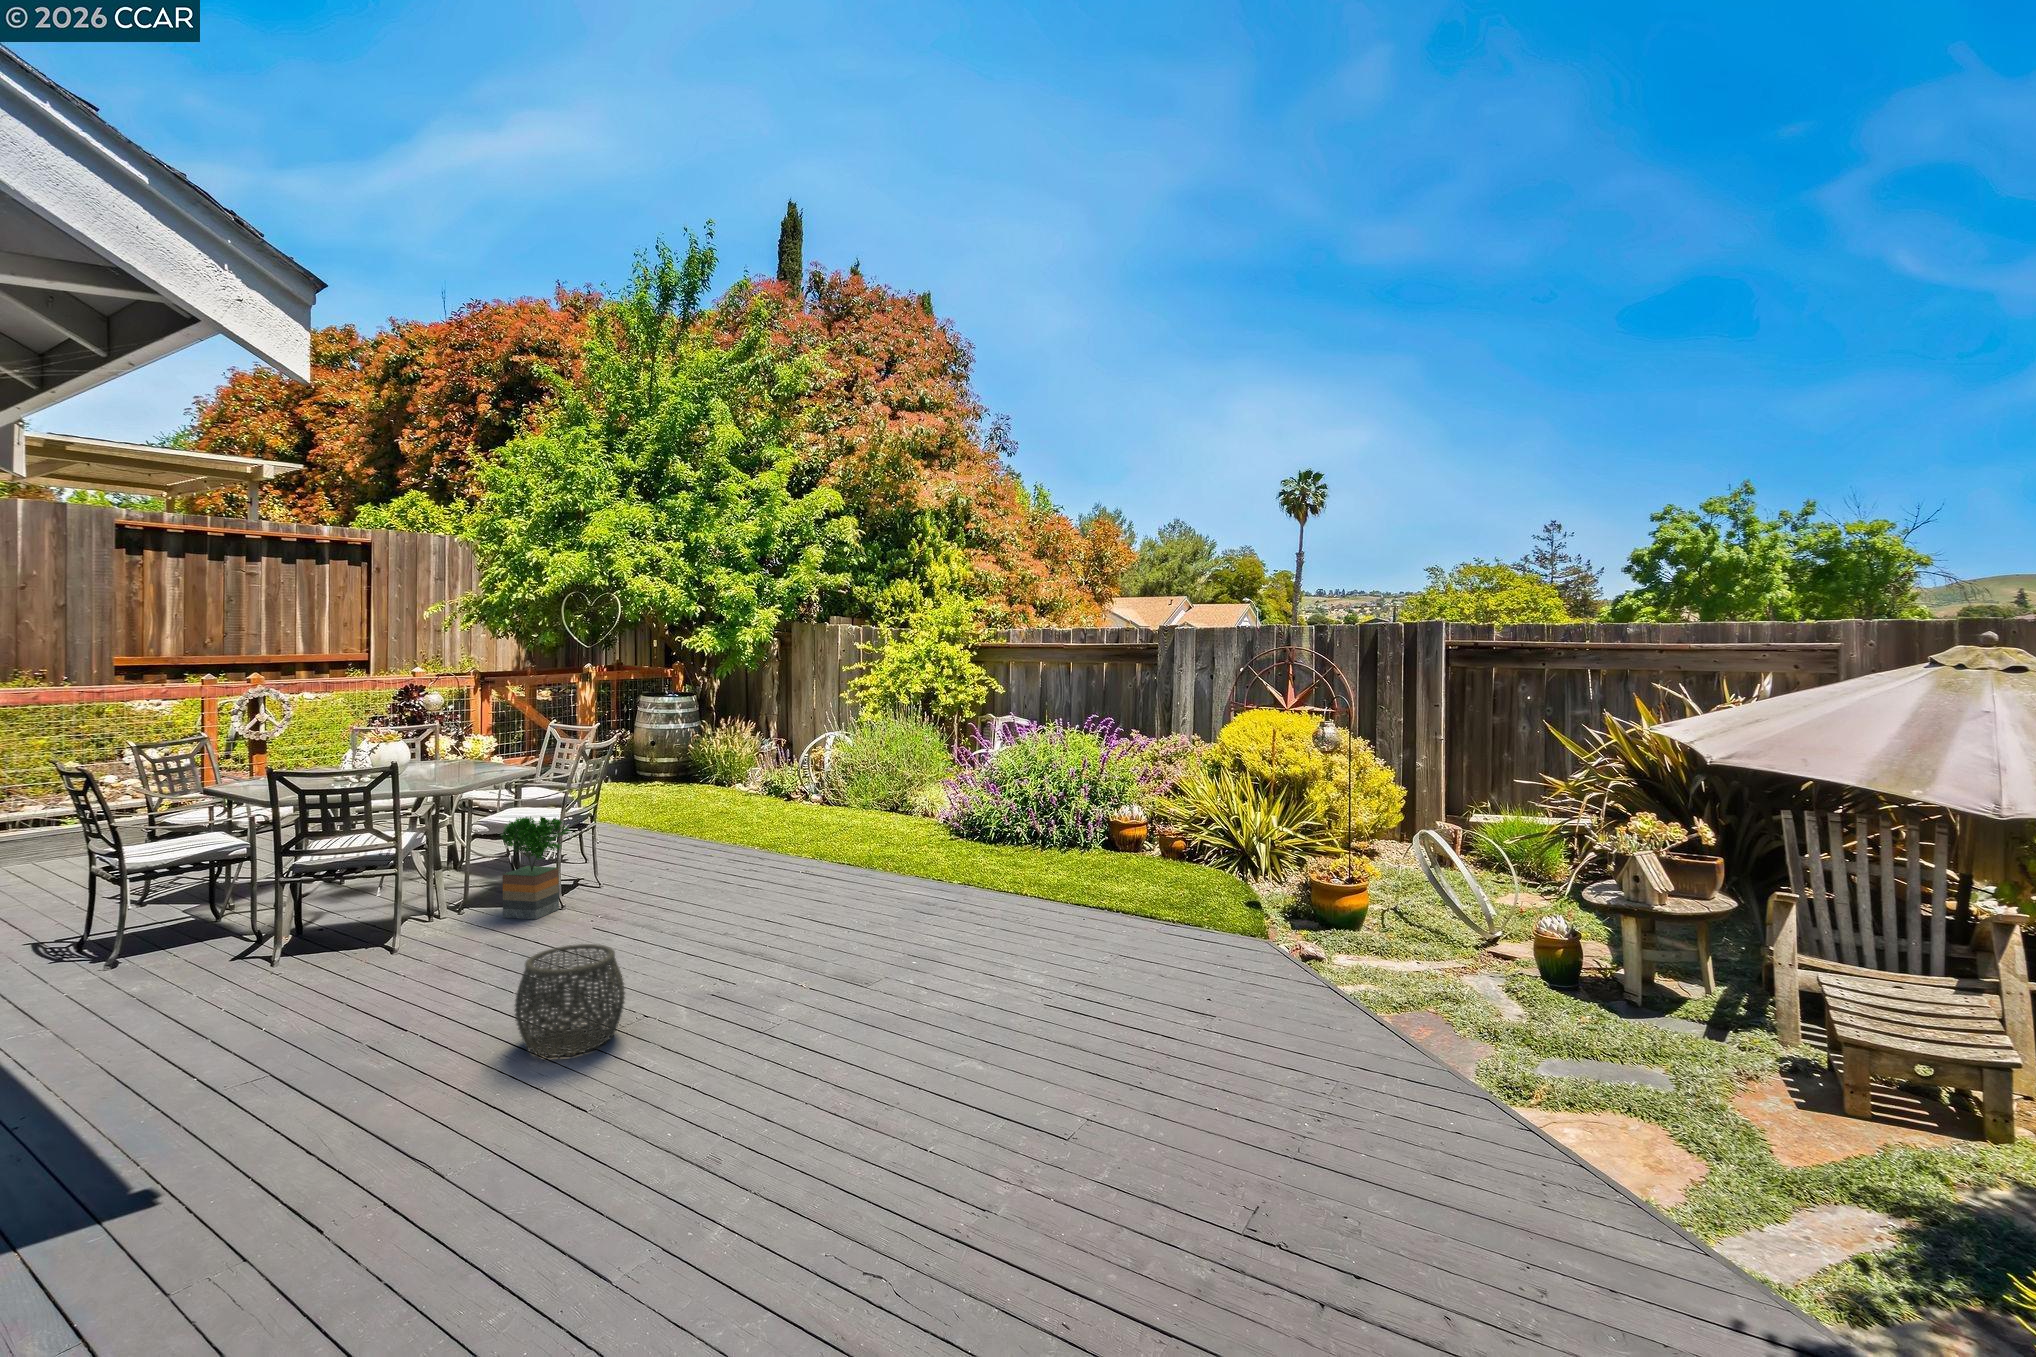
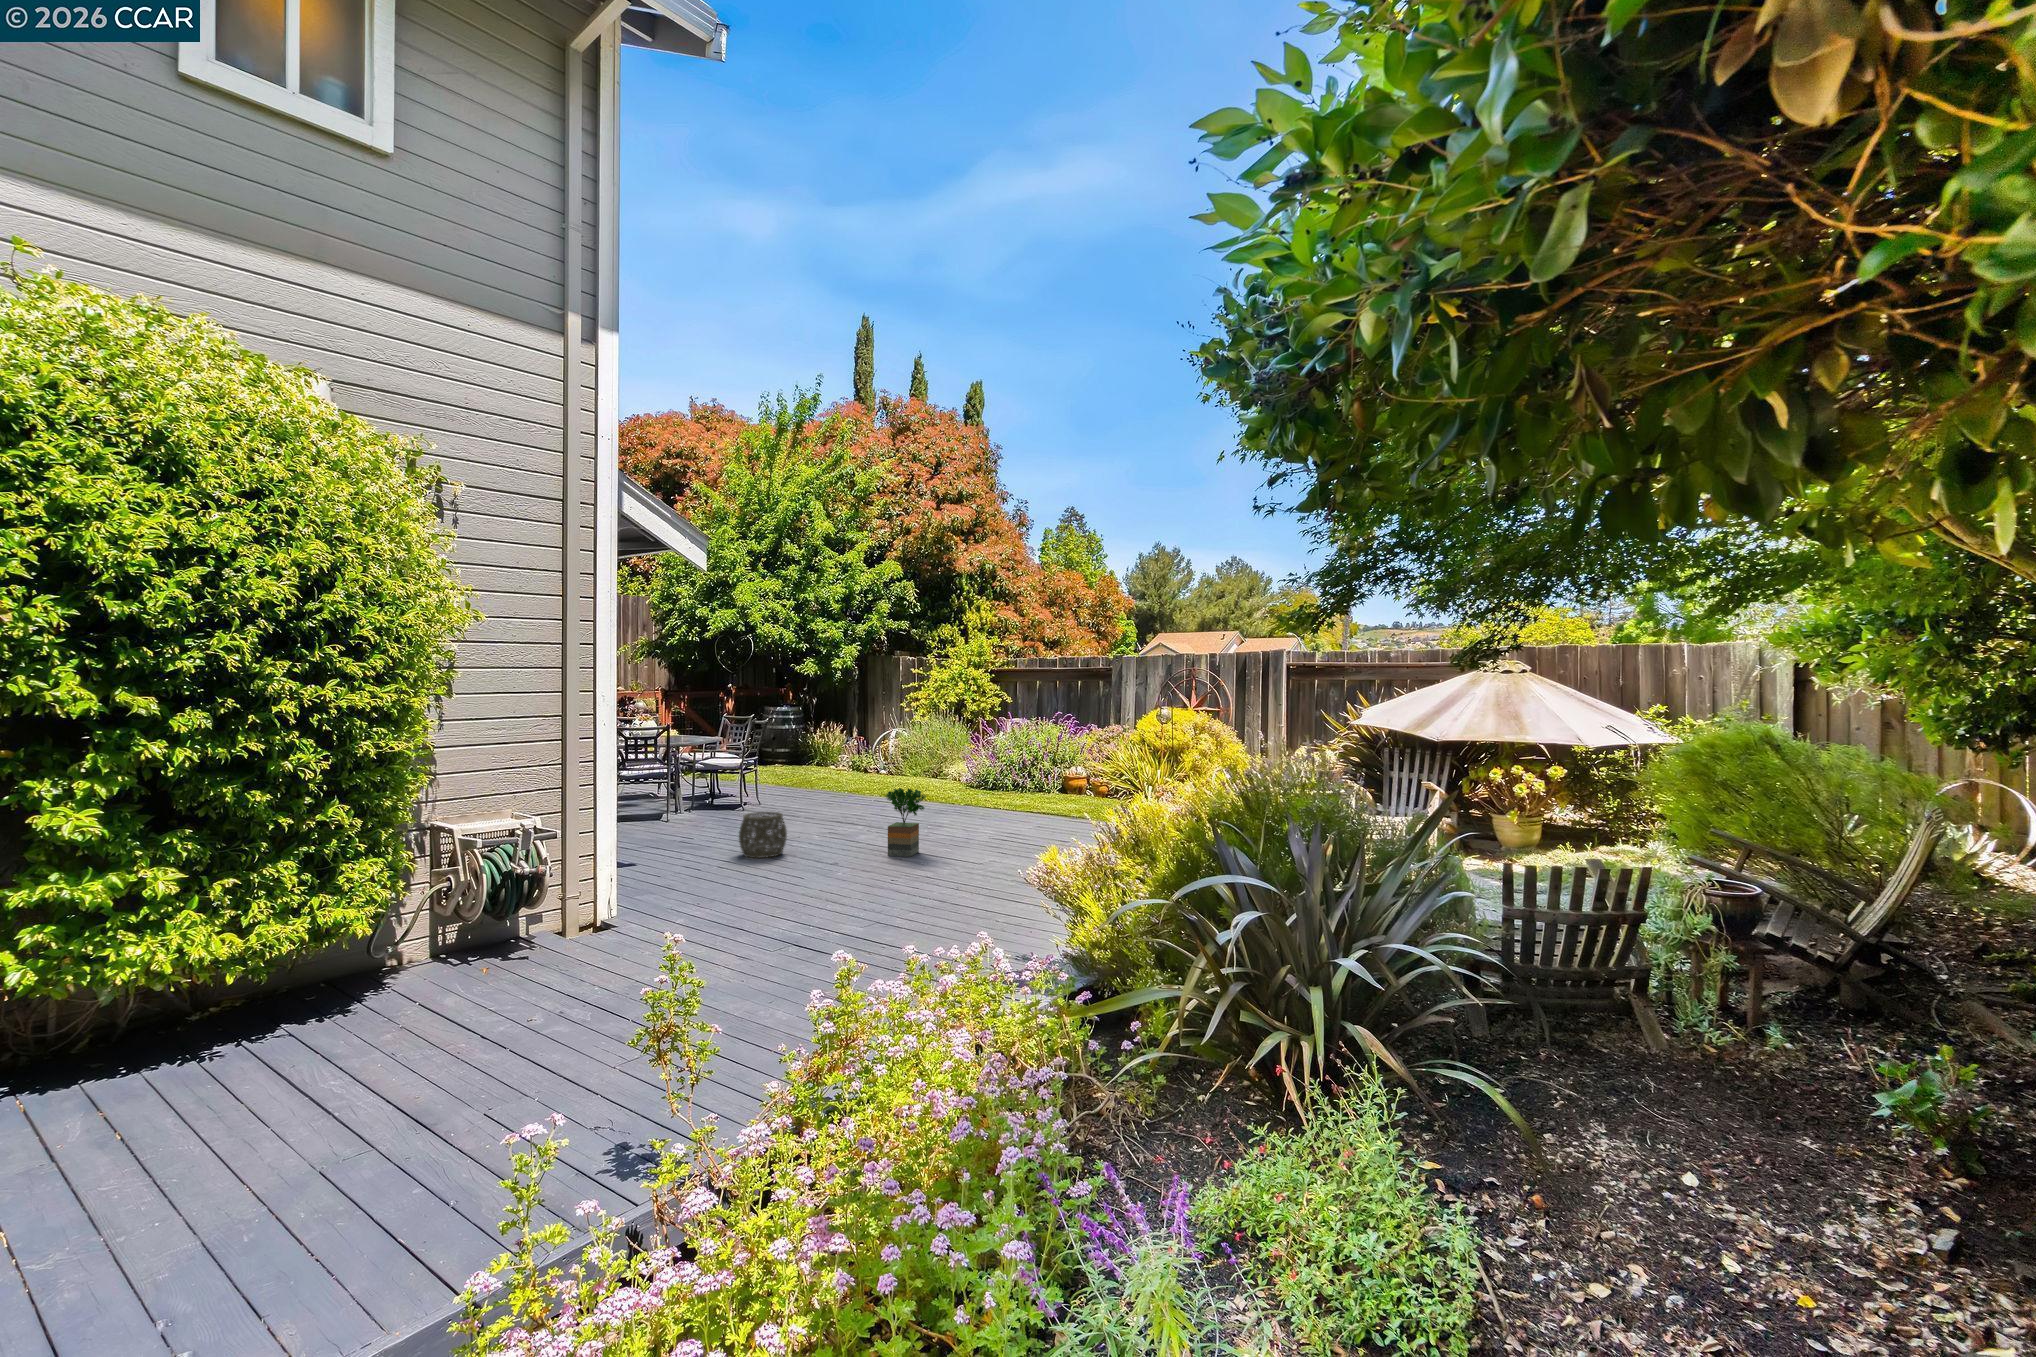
potted tree: present [502,816,570,920] -> present [886,788,926,857]

